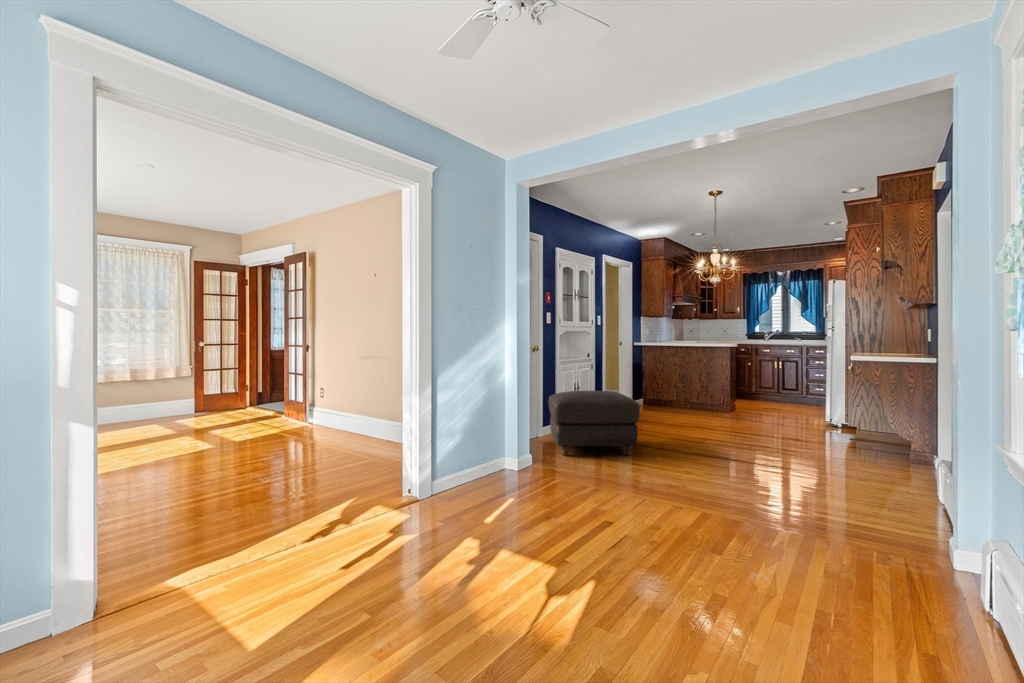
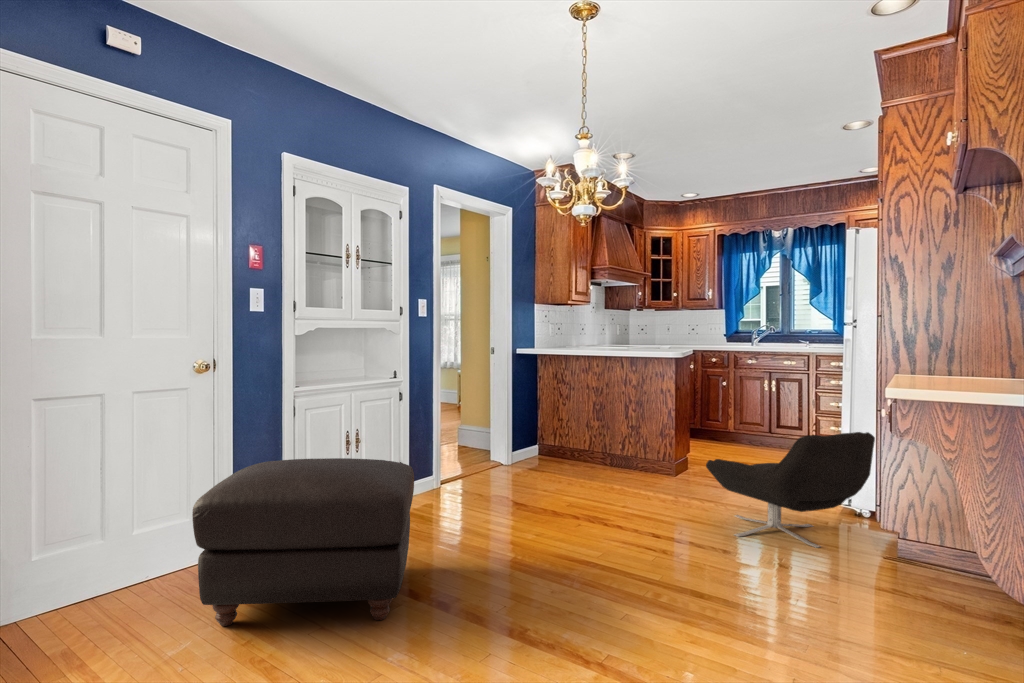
lounge chair: none [756,382,844,438] -> present [706,432,875,548]

